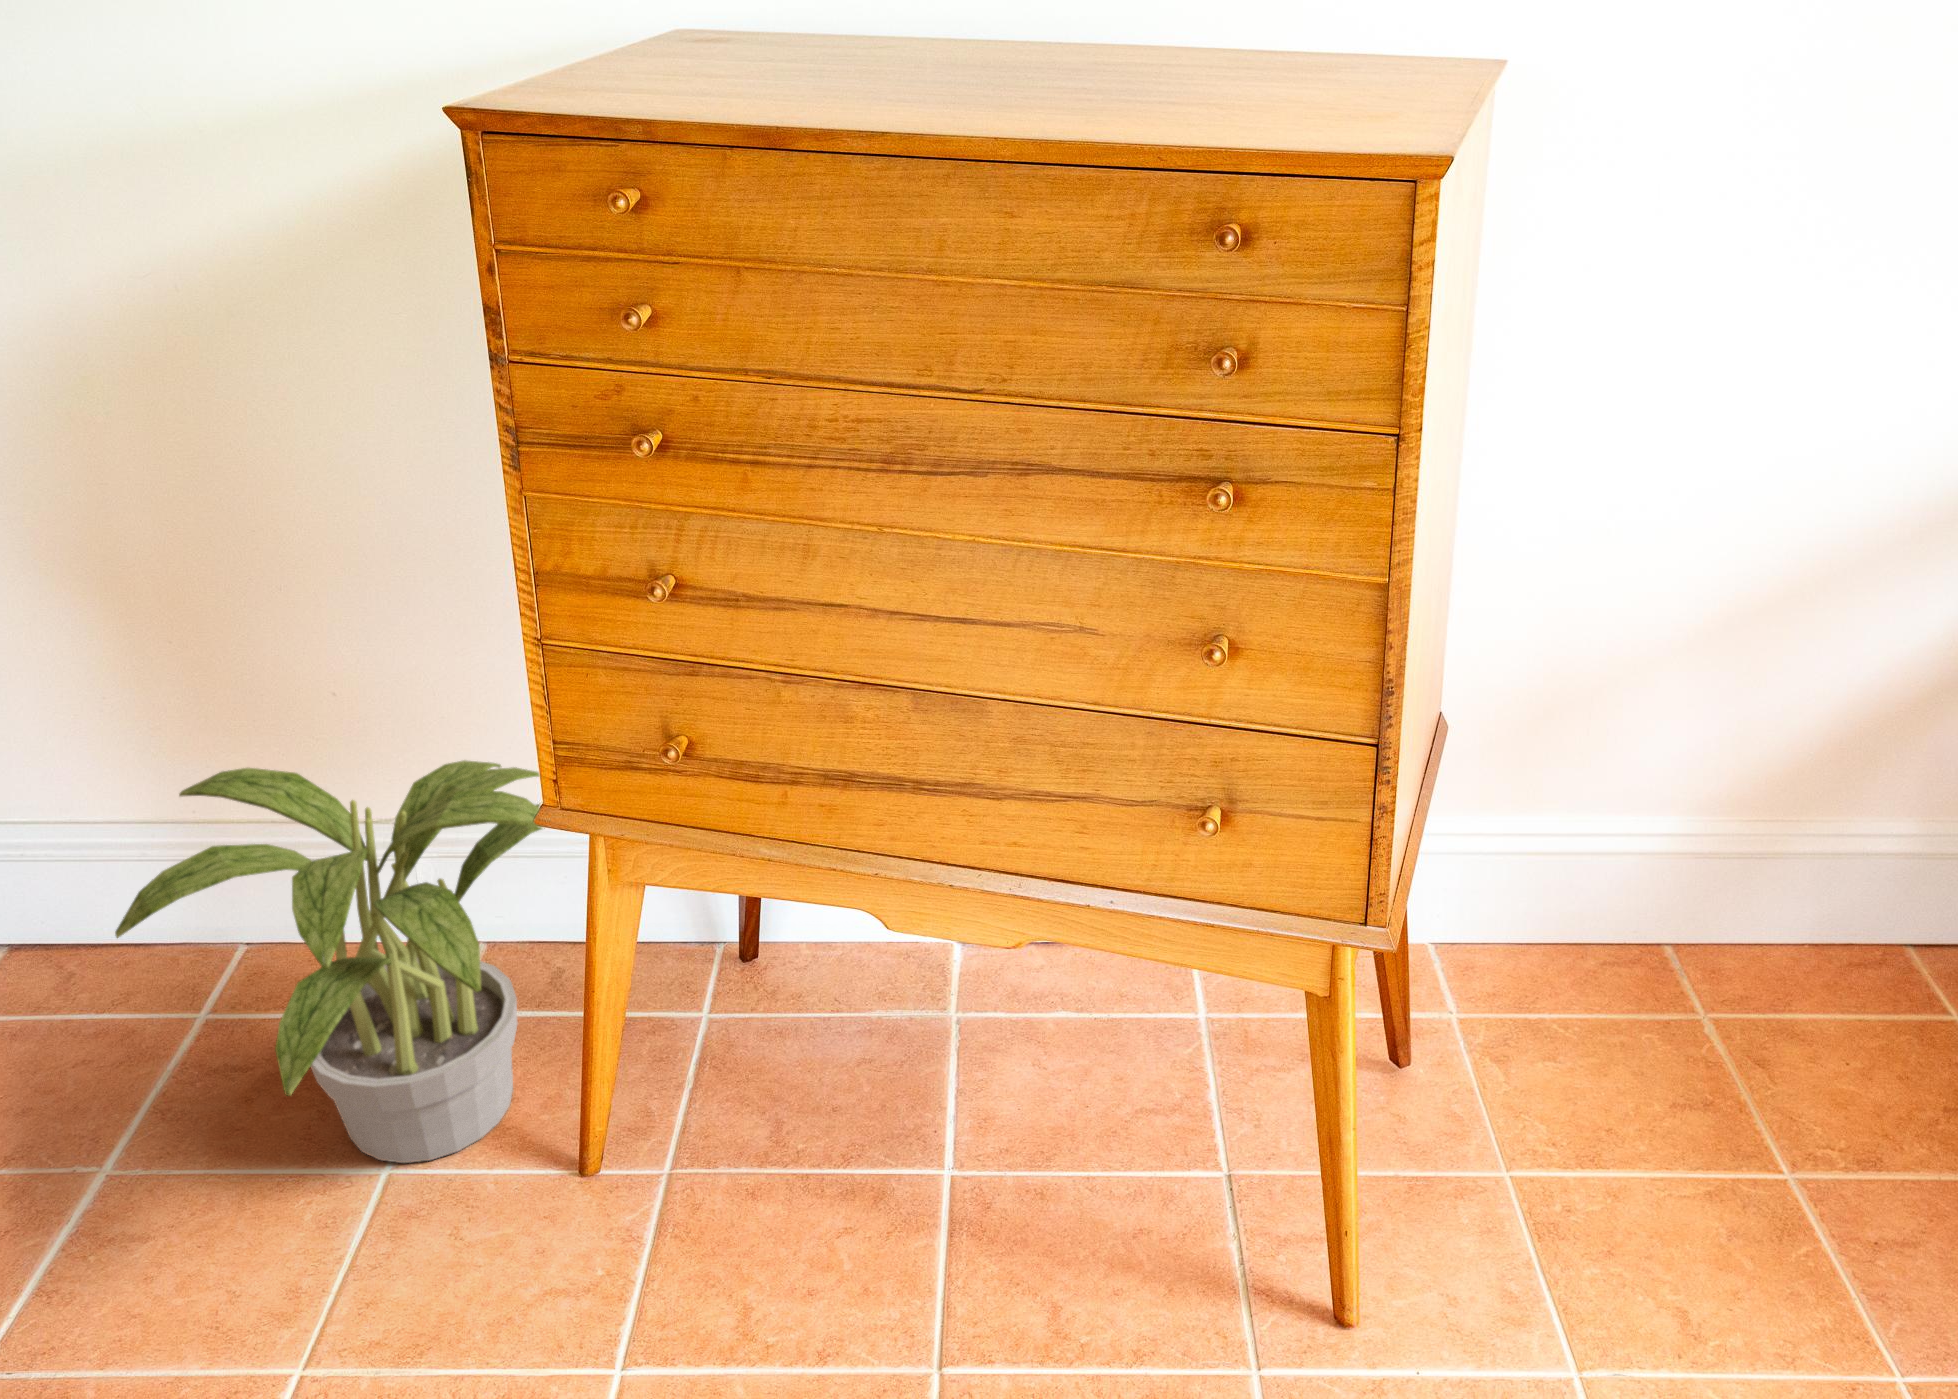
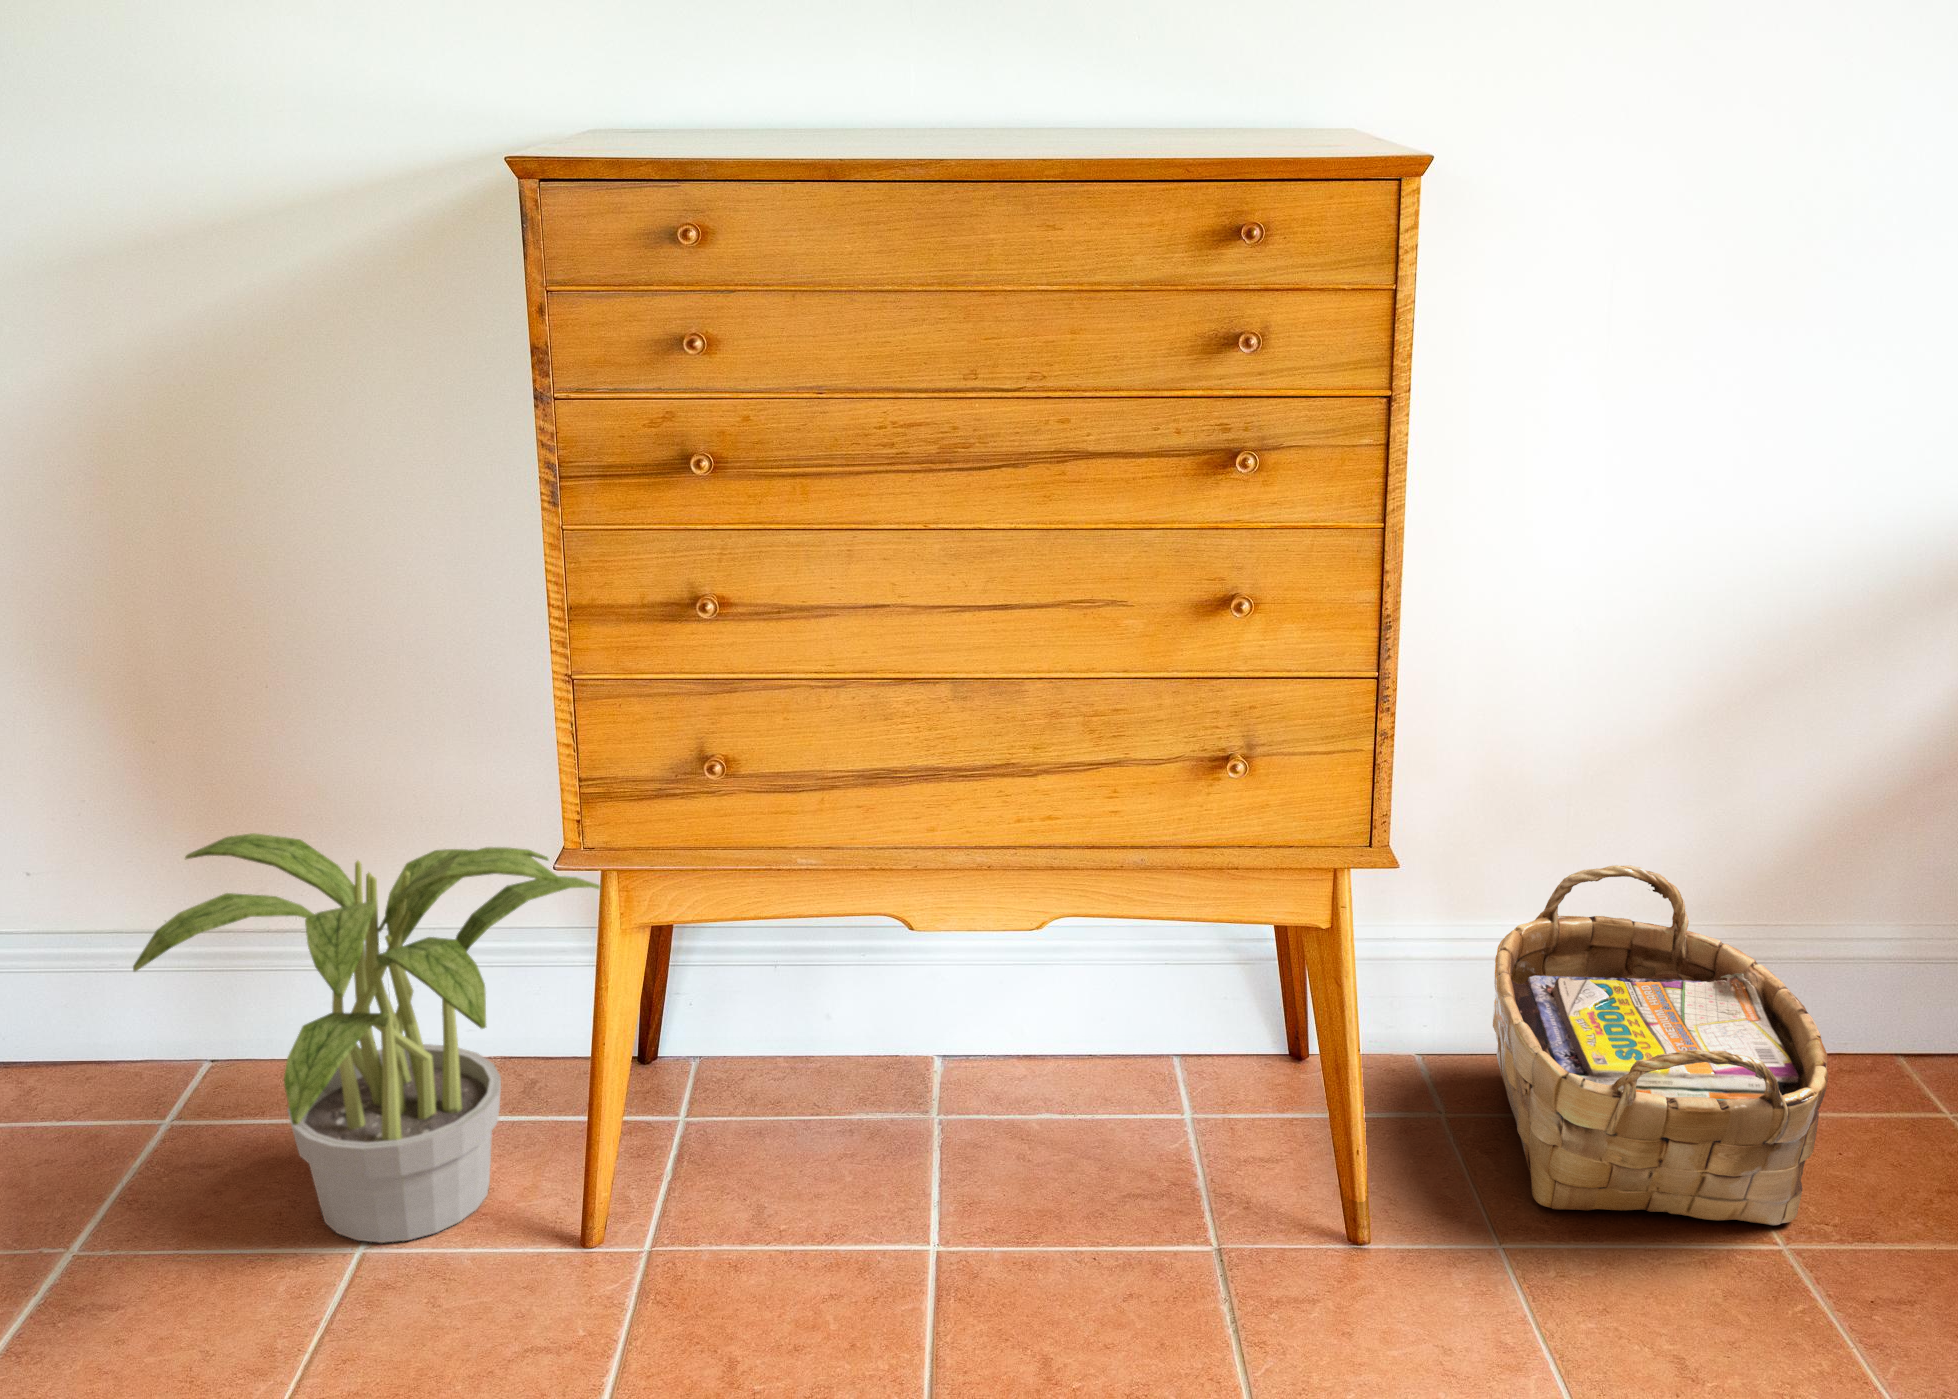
woven basket: none [1506,774,1855,1152] -> present [1493,865,1828,1225]

